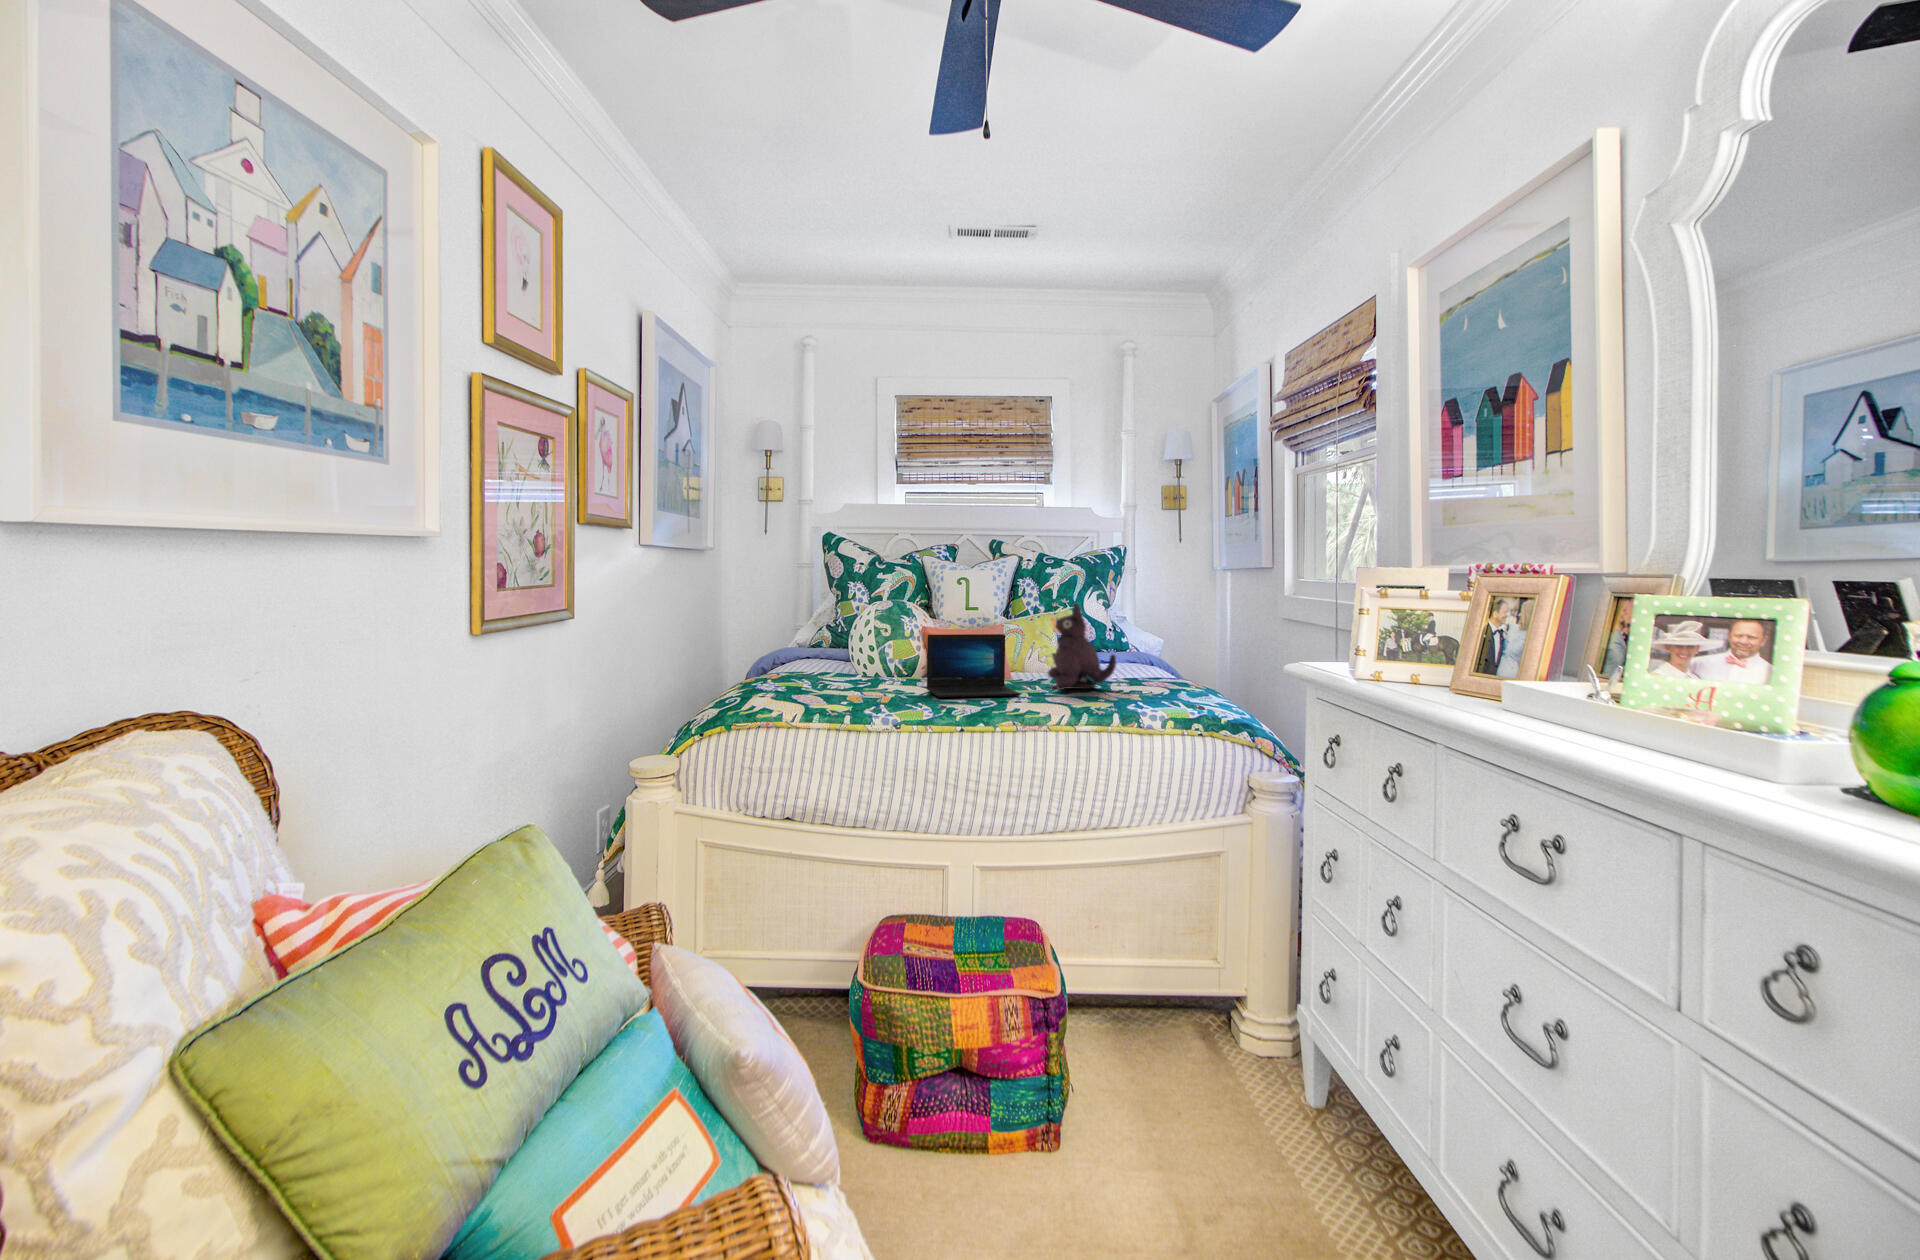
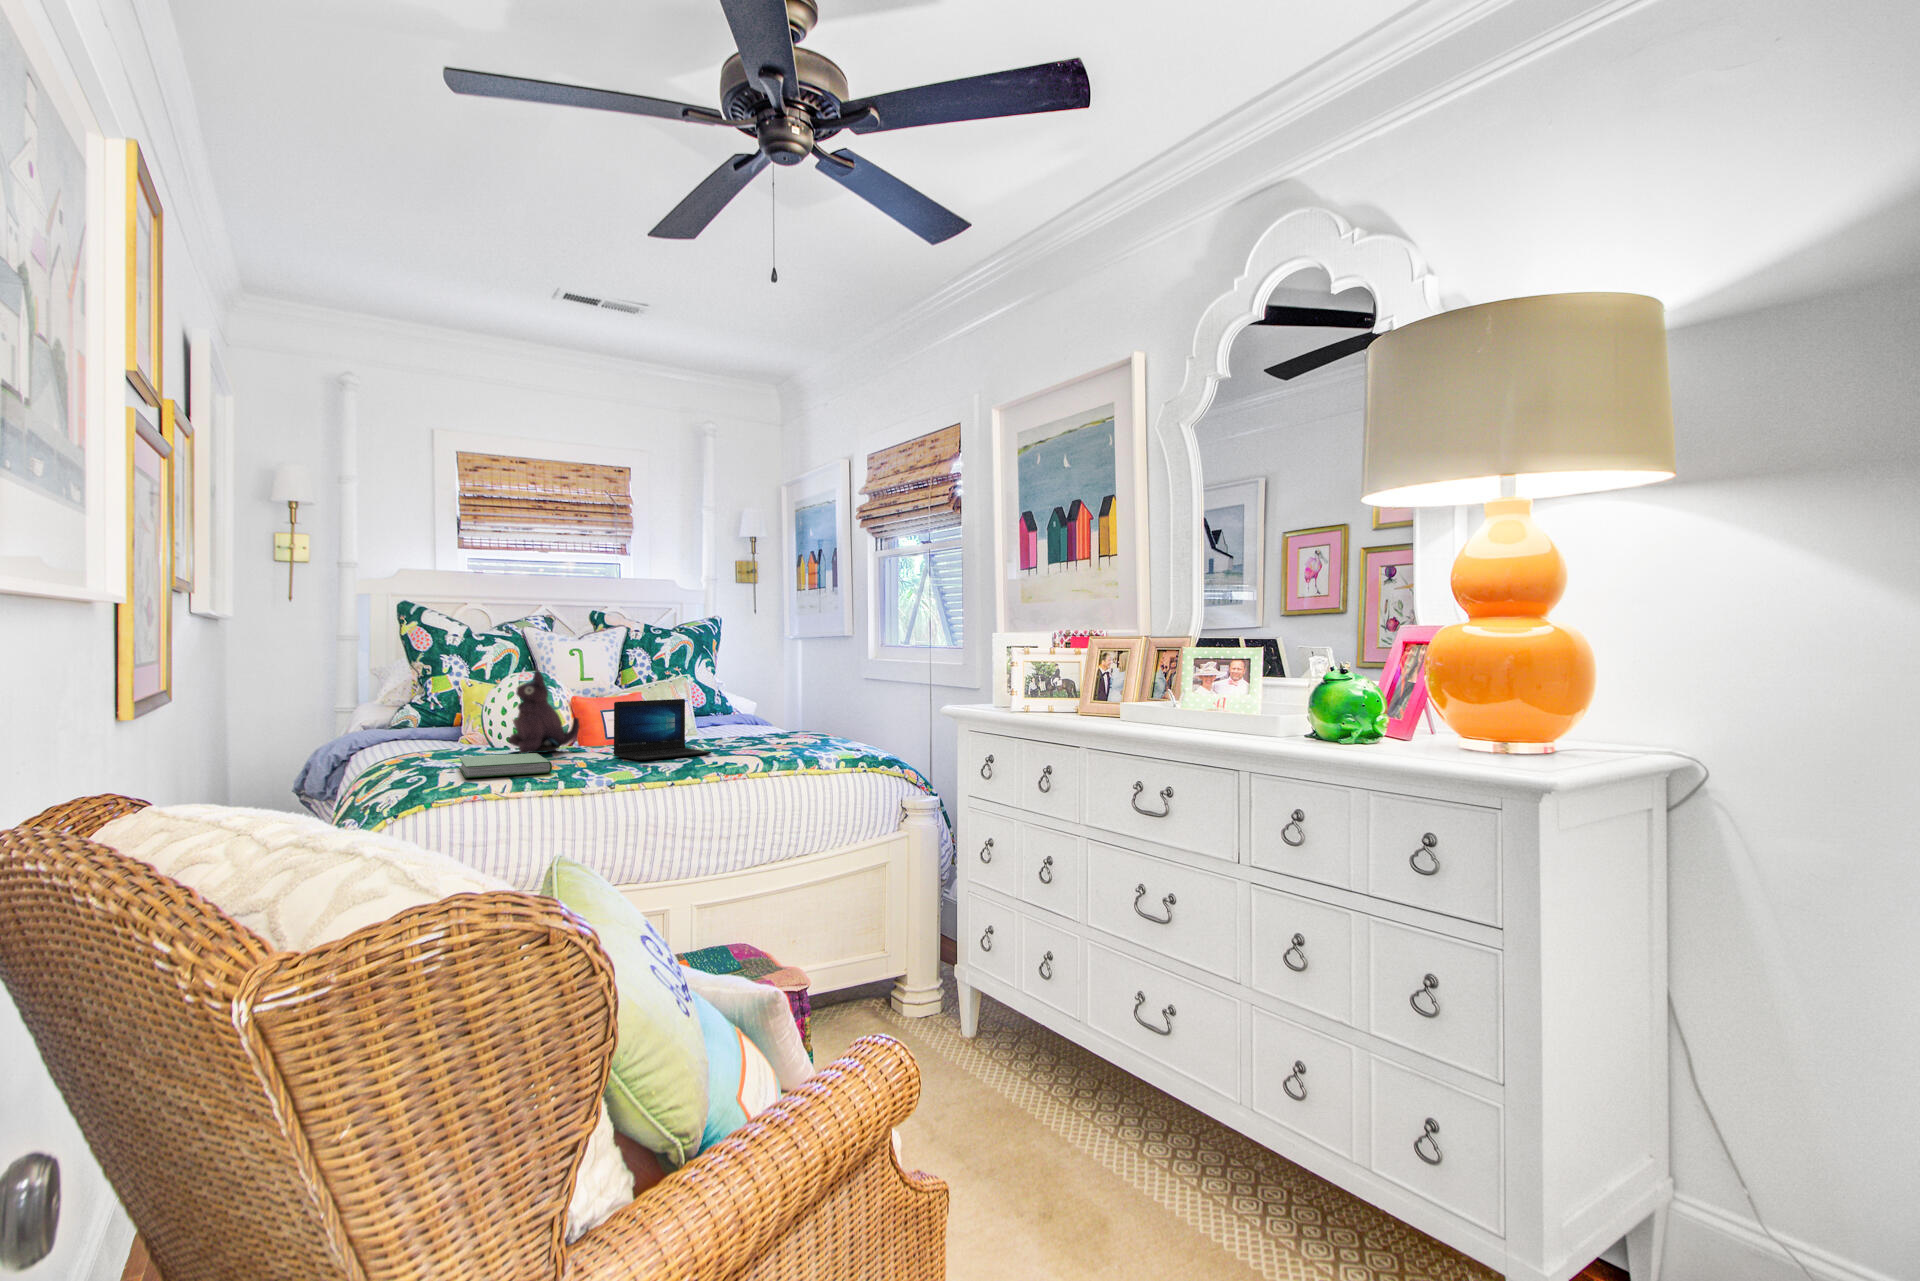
plush toy: present [1047,603,1116,690] -> present [508,670,580,754]
hardcover book: none [765,680,856,704] -> present [459,753,552,778]

